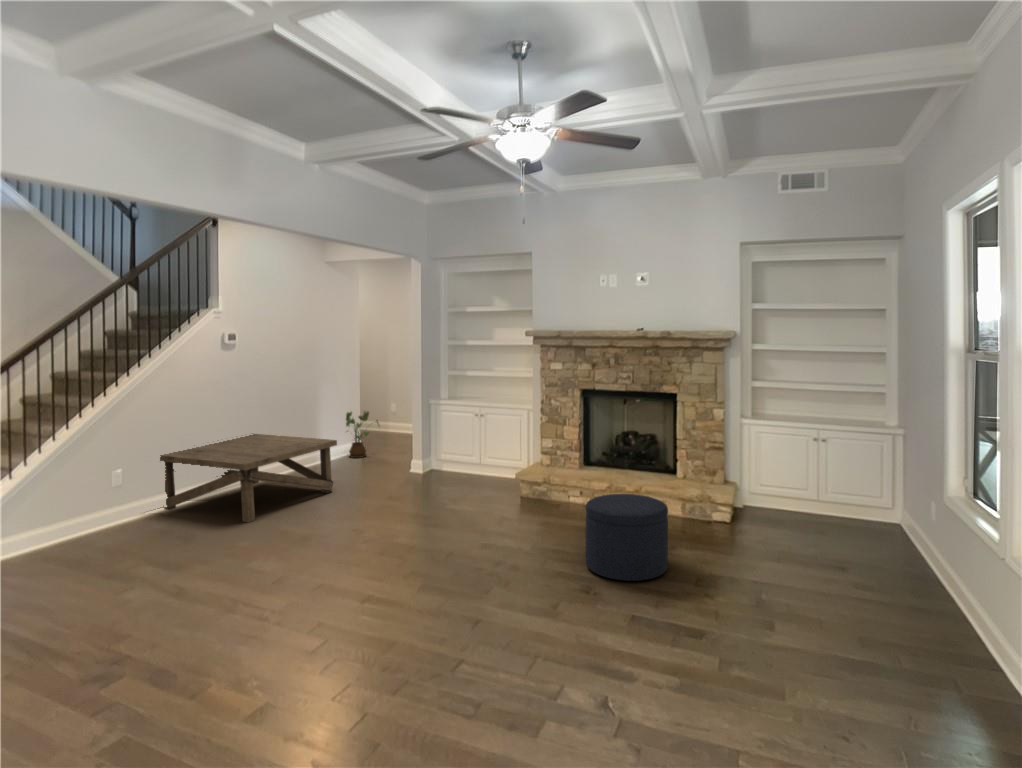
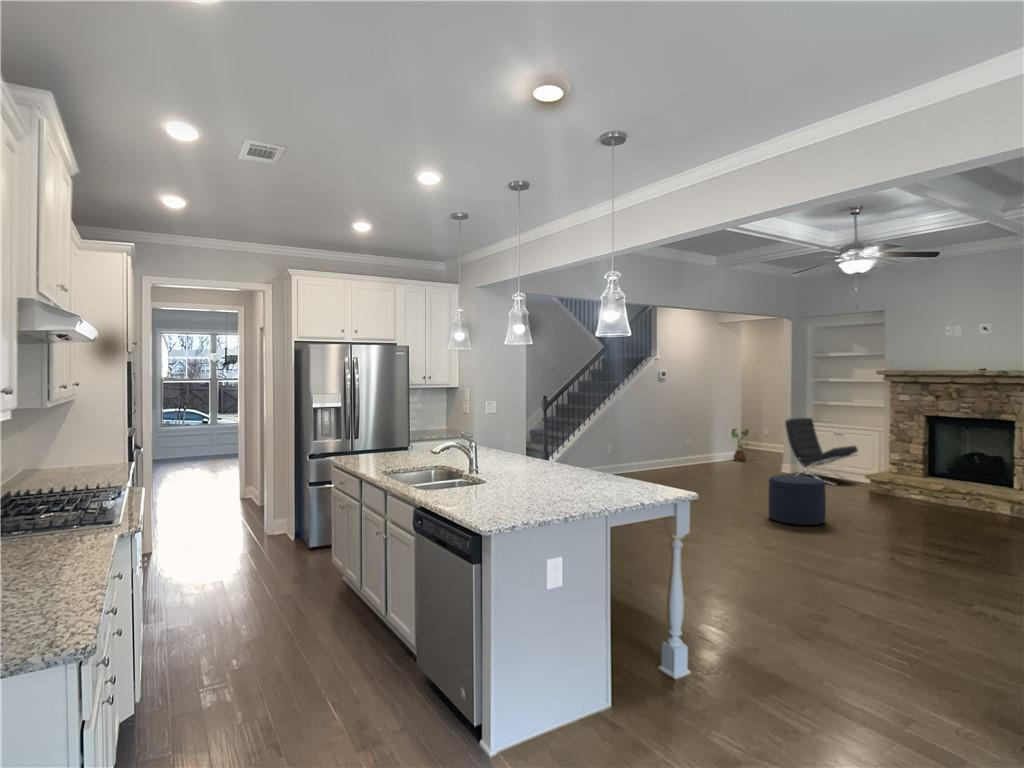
lounge chair: none [413,396,504,489] -> present [785,418,858,485]
coffee table: present [160,434,337,523] -> none [622,435,730,483]
ottoman: present [585,494,668,581] -> present [768,475,826,526]

